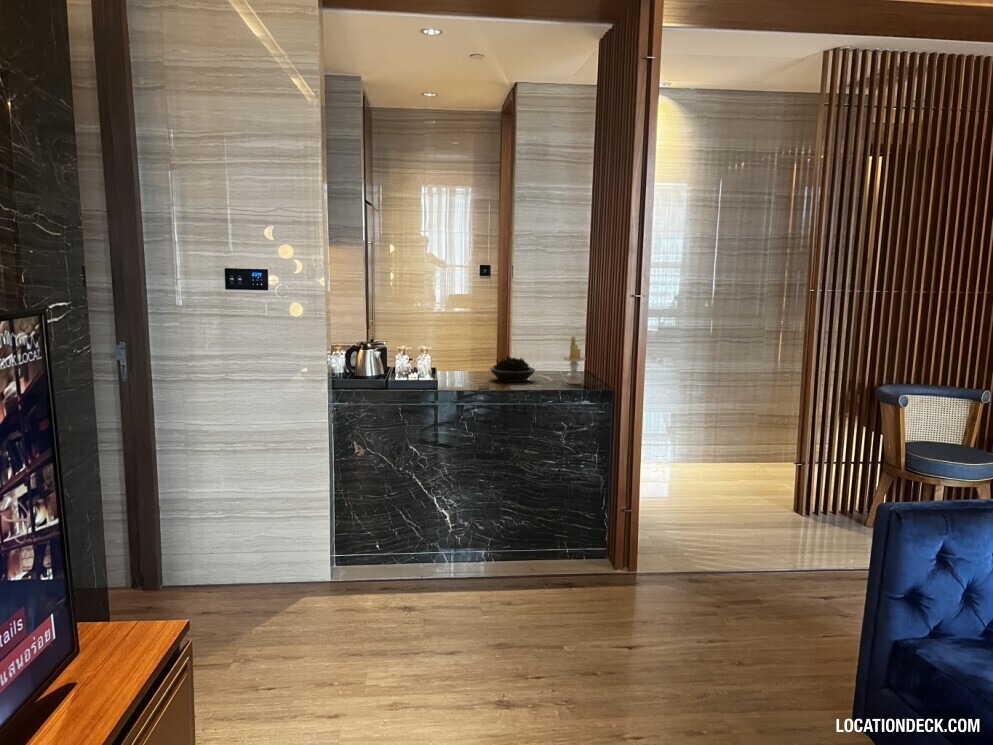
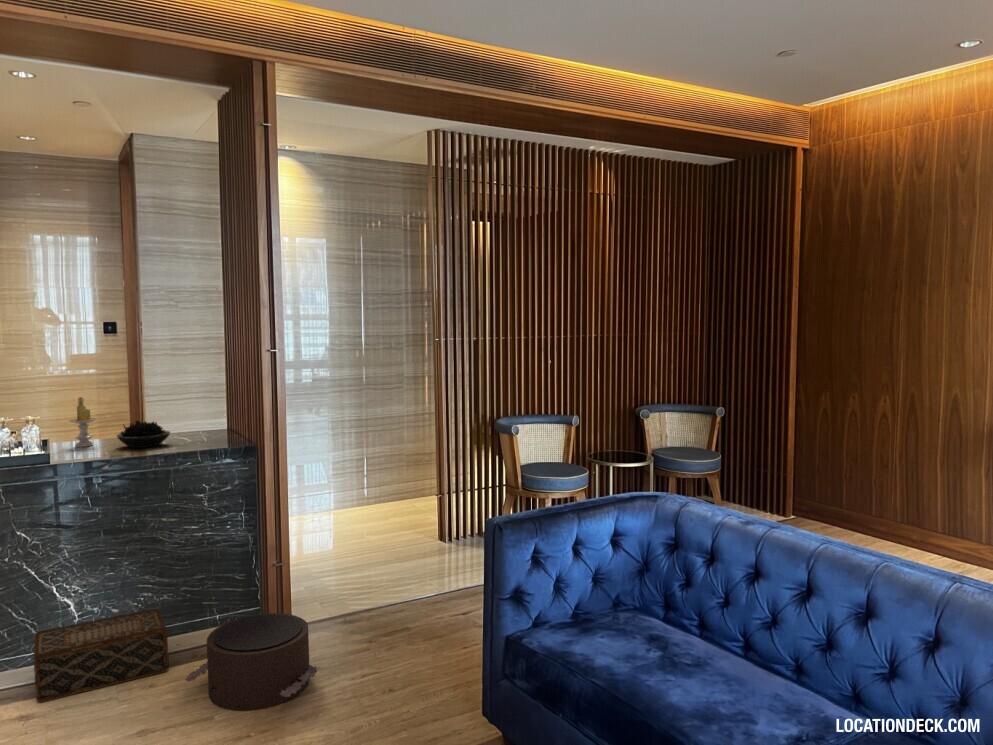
candle: present [563,336,586,384] -> present [69,397,97,447]
woven basket: none [417,532,524,596] -> present [34,608,169,703]
pouf: none [537,558,667,654] -> present [185,613,320,711]

